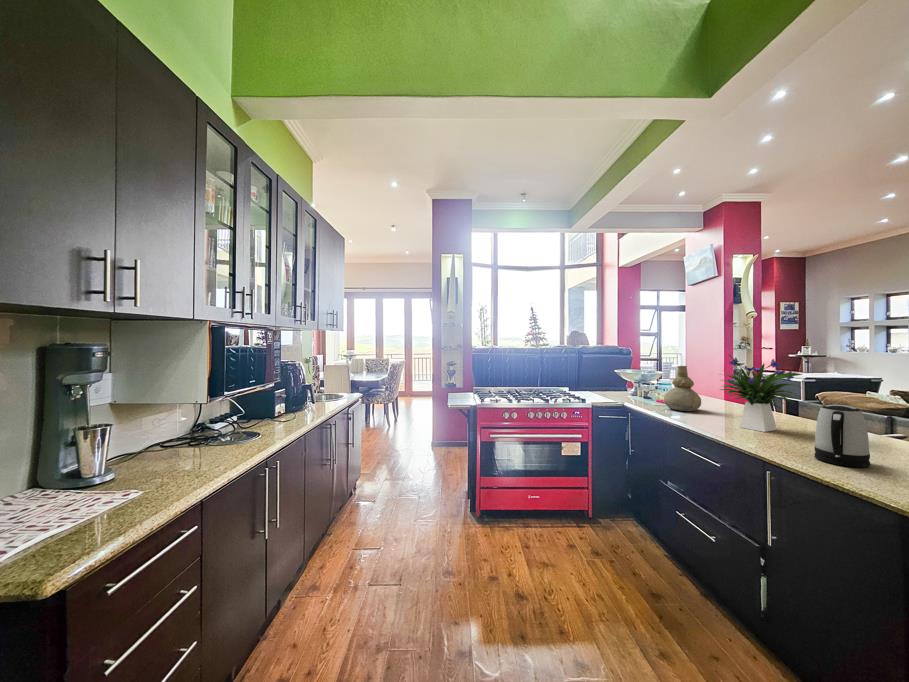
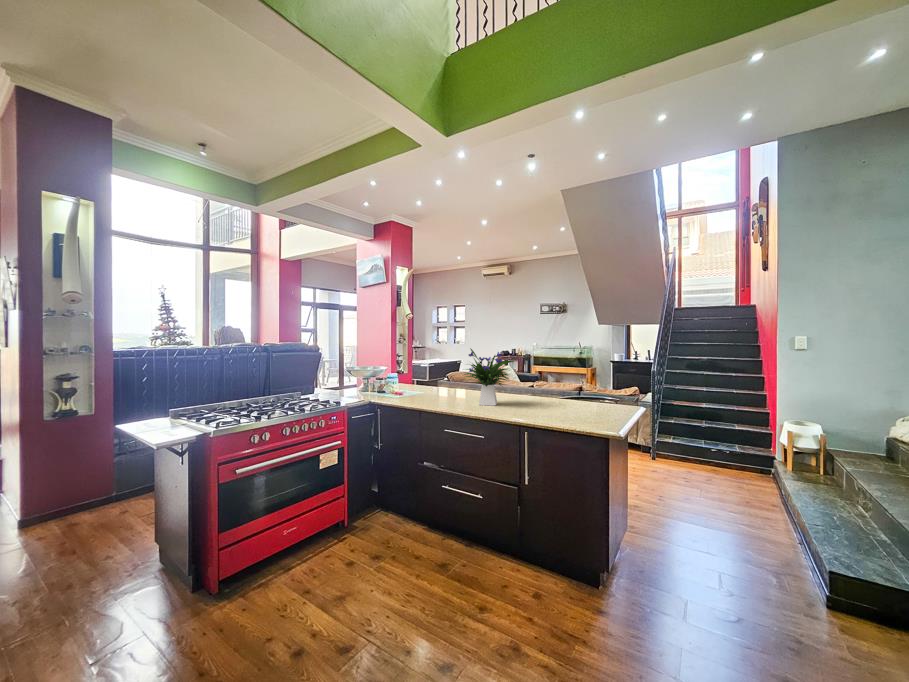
vase: present [664,366,701,411] -> none [409,359,438,399]
kettle: present [815,405,870,467] -> none [544,380,569,418]

